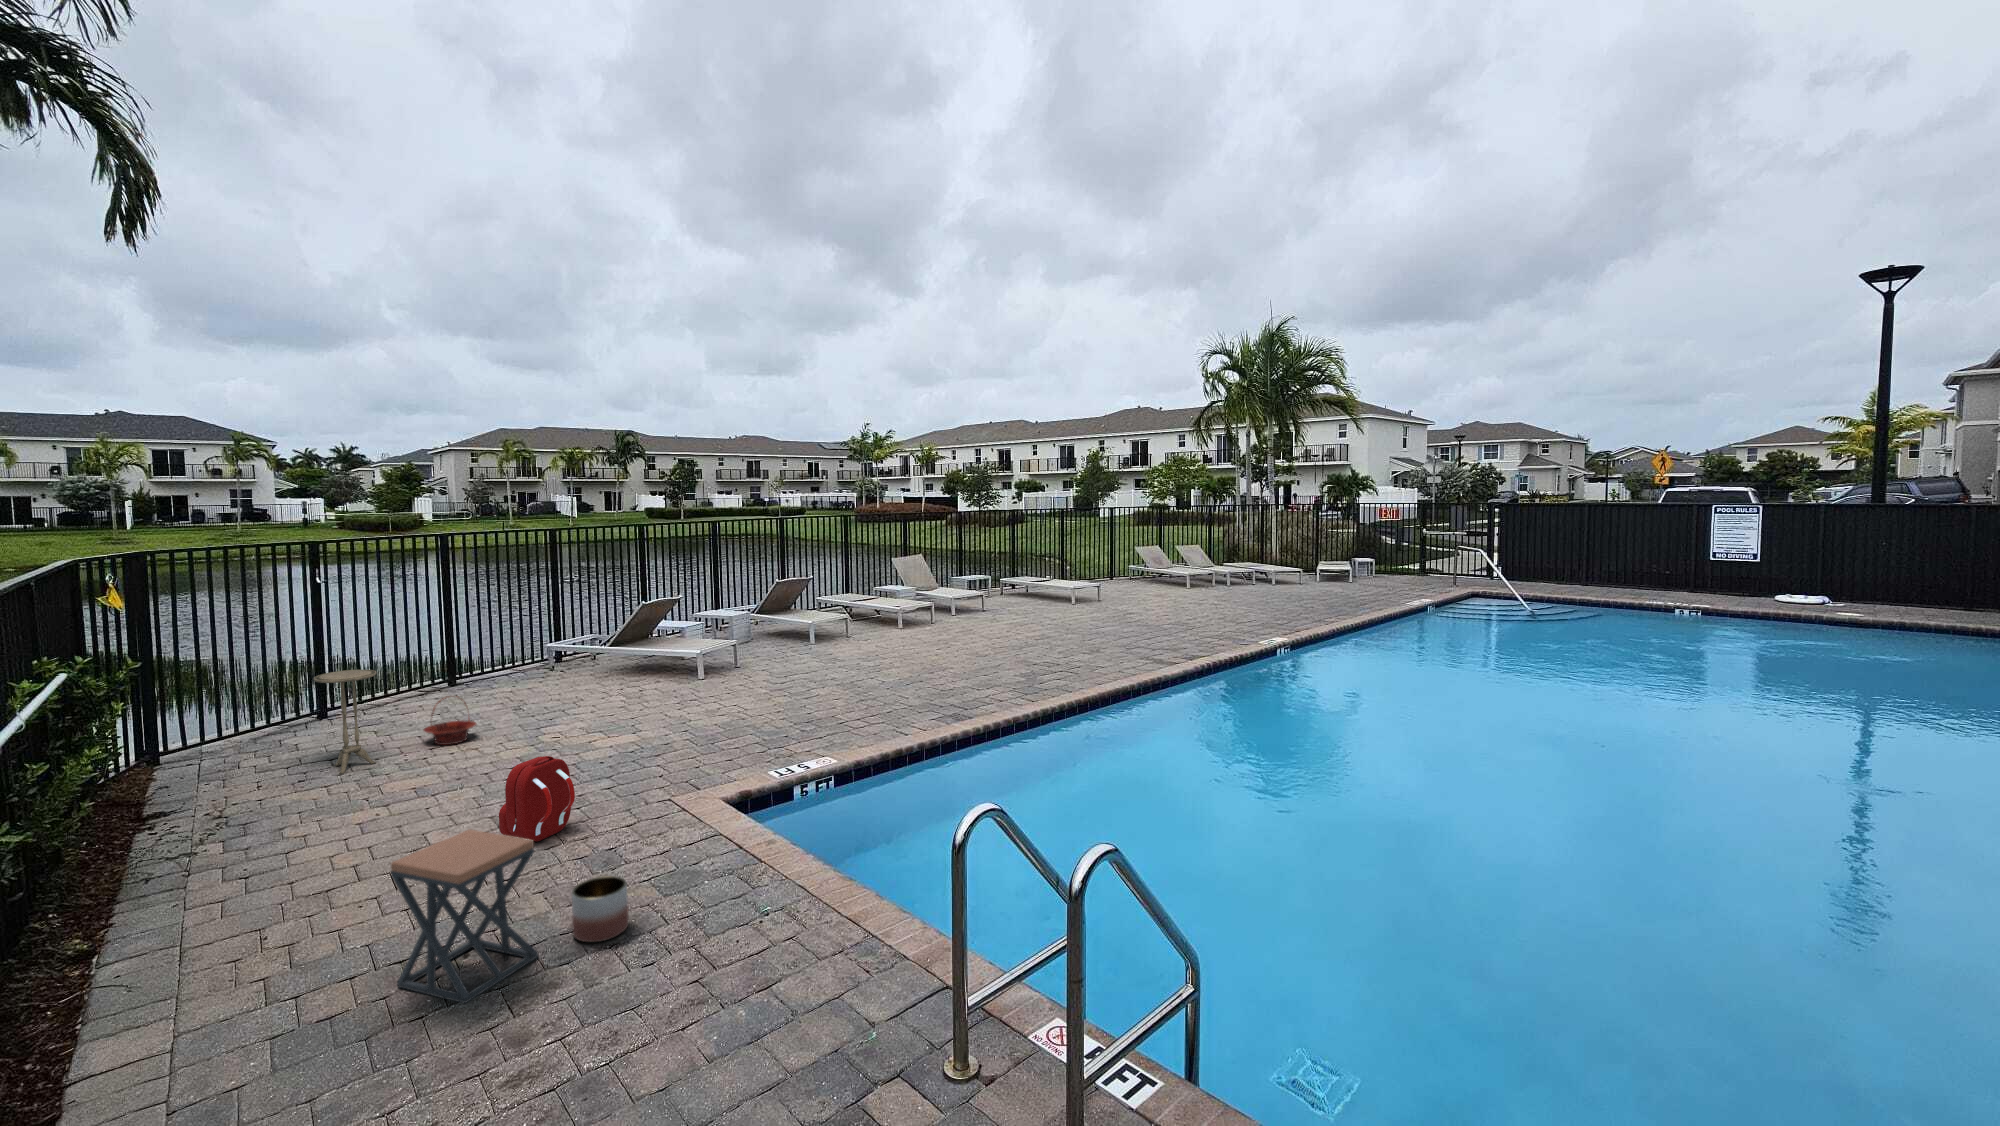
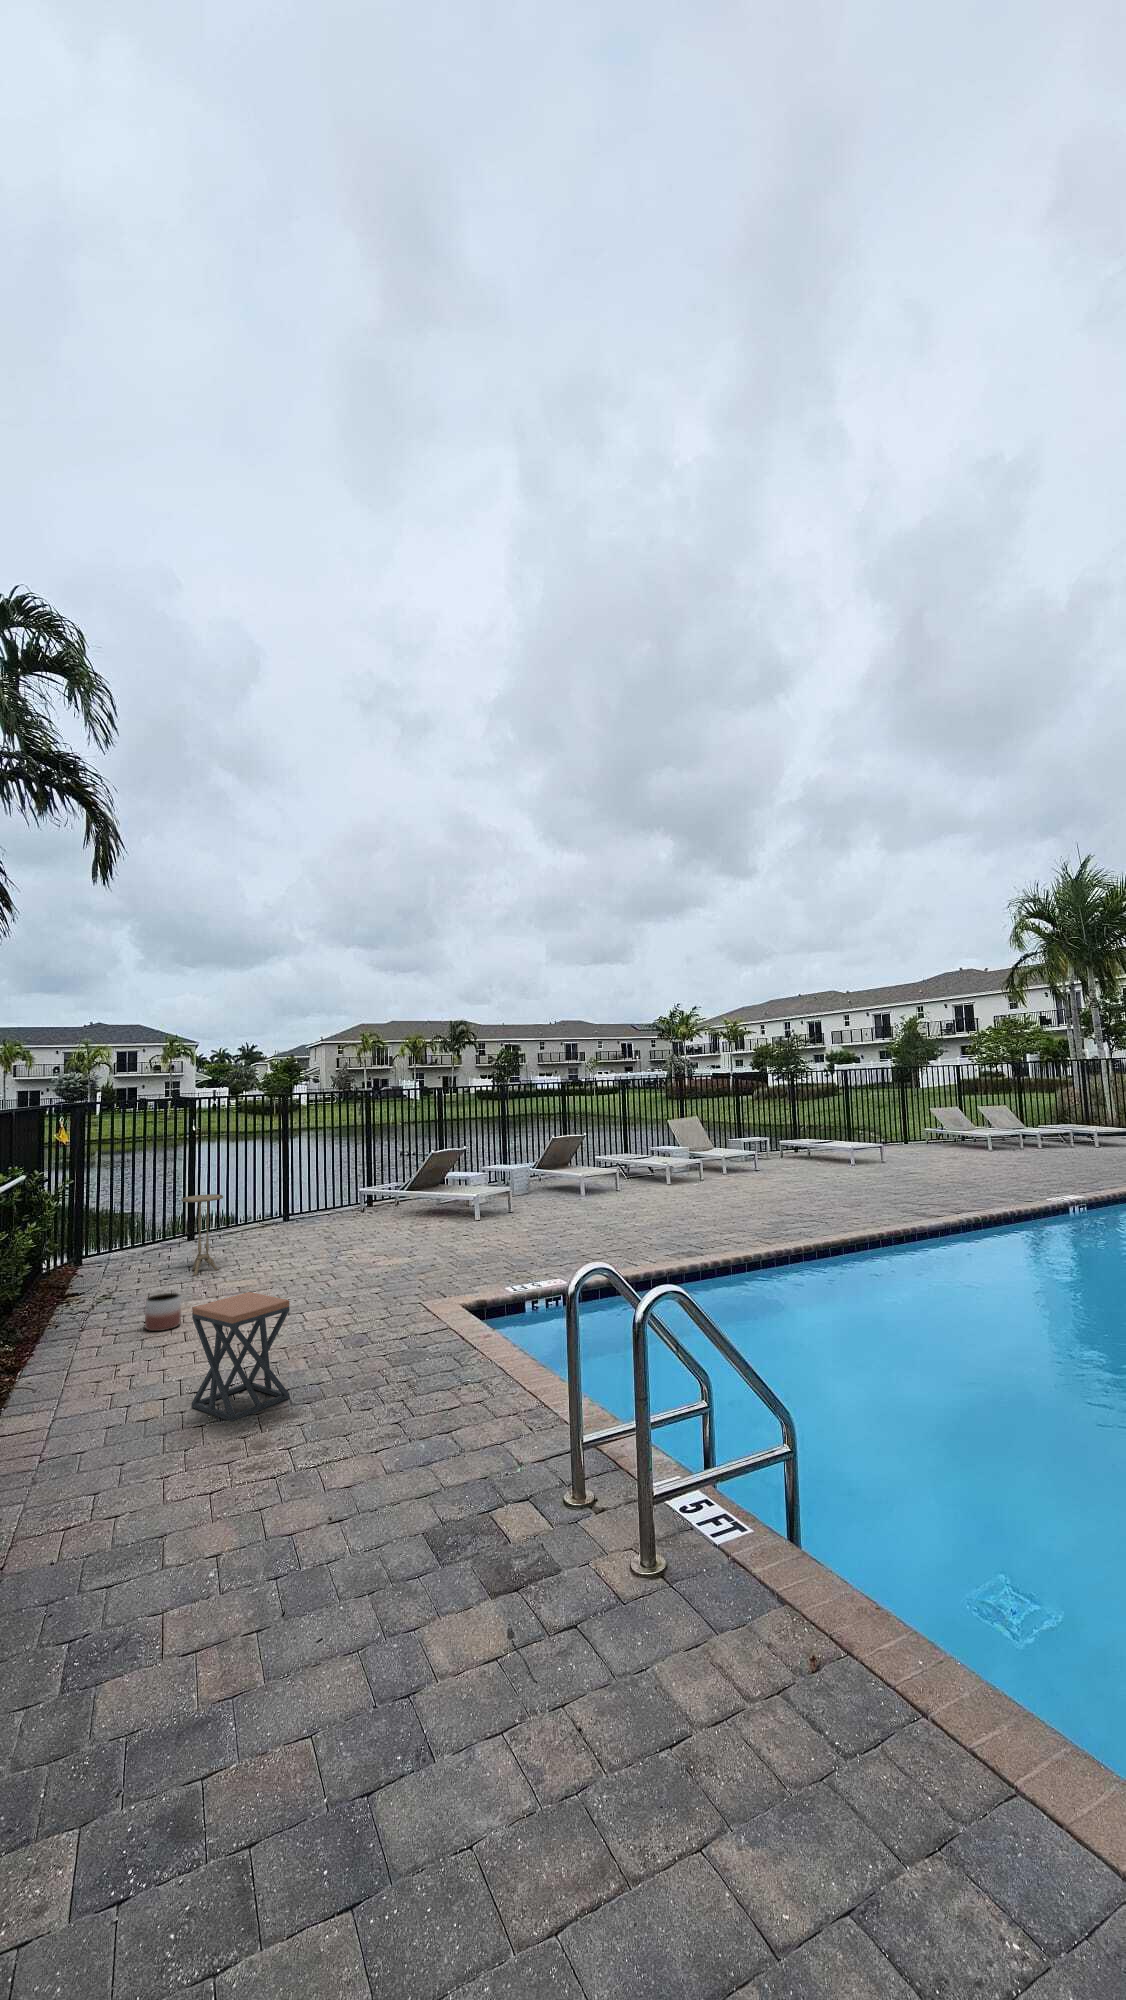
basket: present [424,696,476,745] -> none [255,1220,294,1260]
backpack: present [499,756,575,842] -> none [287,1255,343,1326]
planter: present [572,876,629,942] -> present [145,1293,181,1331]

